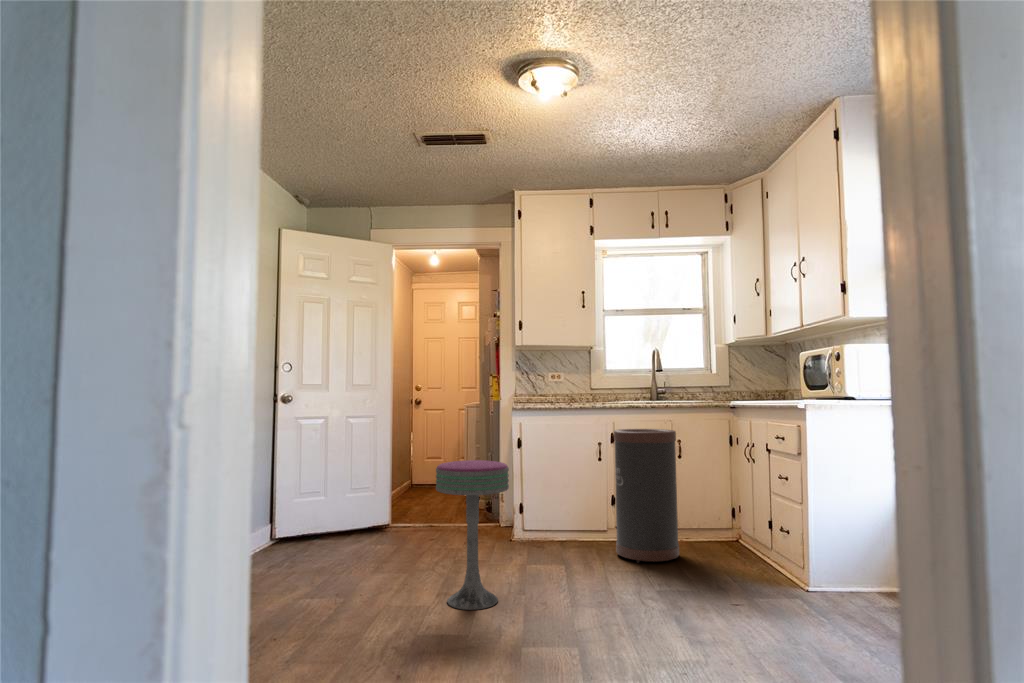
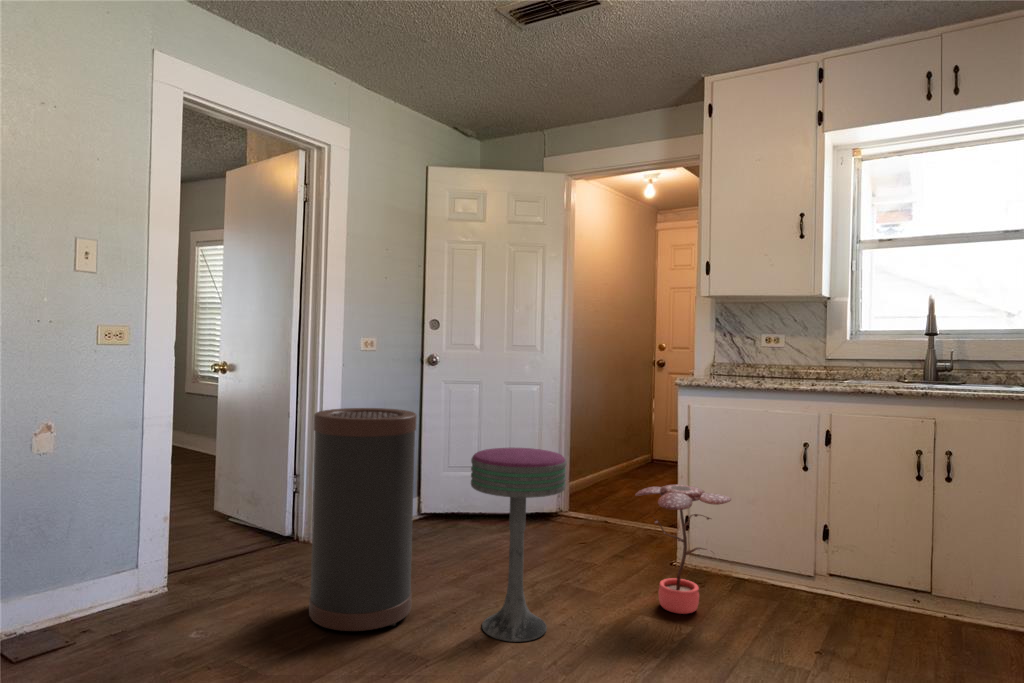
trash can: present [614,429,679,563] -> present [309,408,417,631]
potted plant: none [521,479,586,571] -> present [635,485,731,614]

